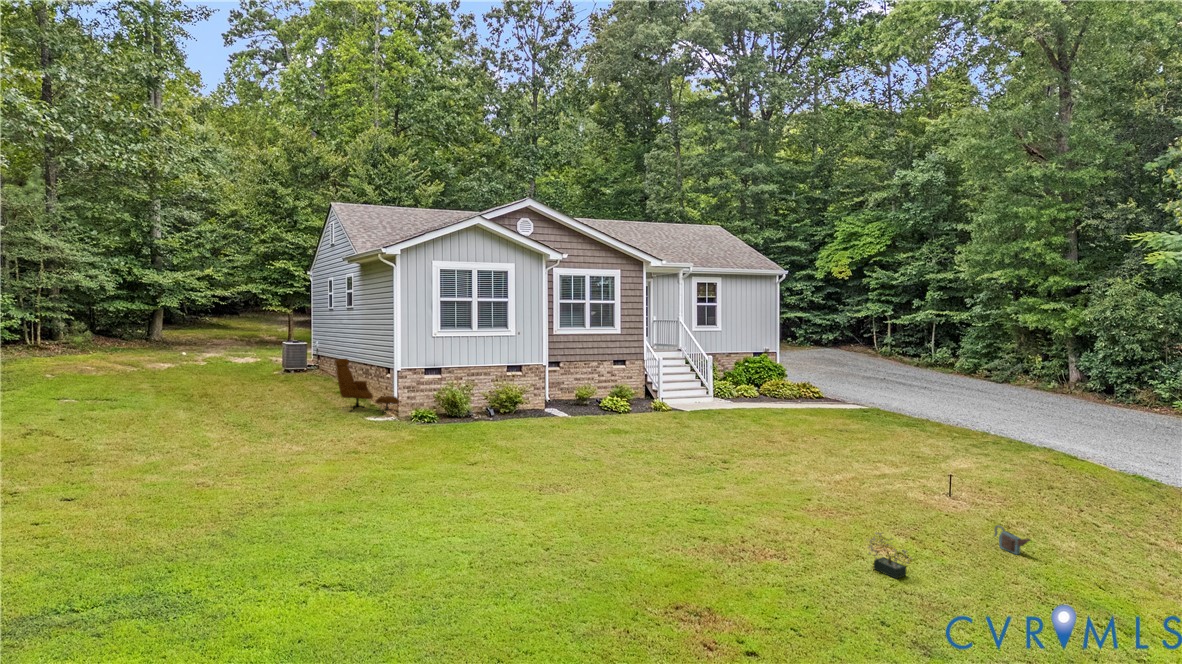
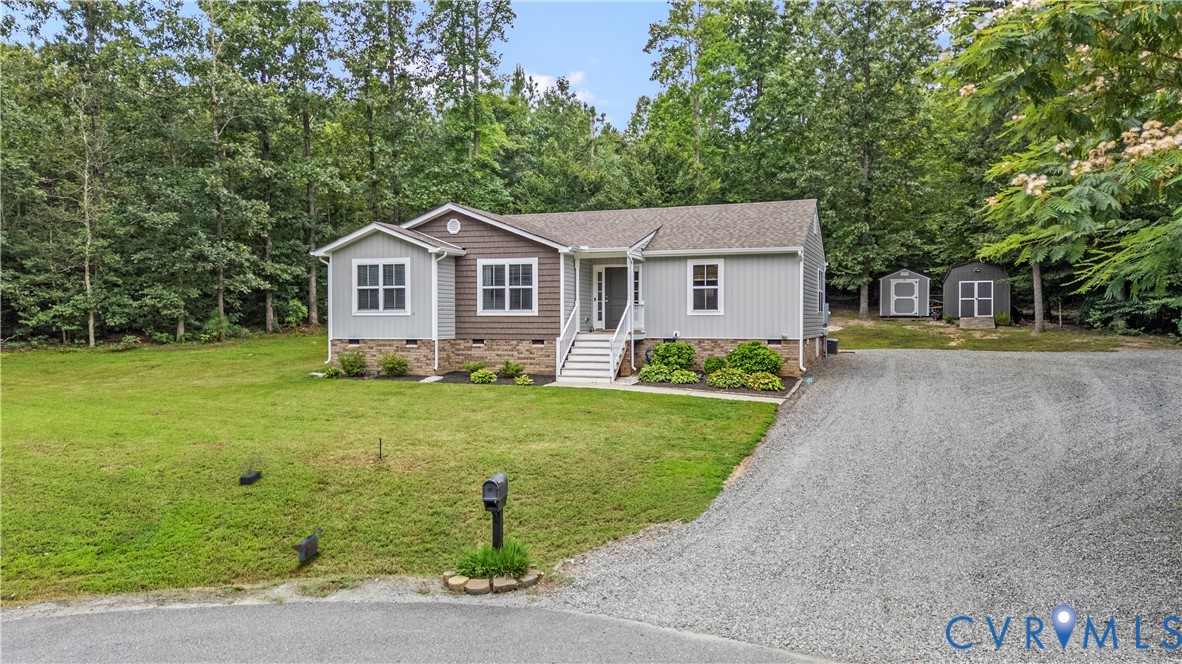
lounge chair: present [335,359,399,411] -> none [288,334,325,375]
decorative plant: present [868,533,911,579] -> present [239,456,262,484]

